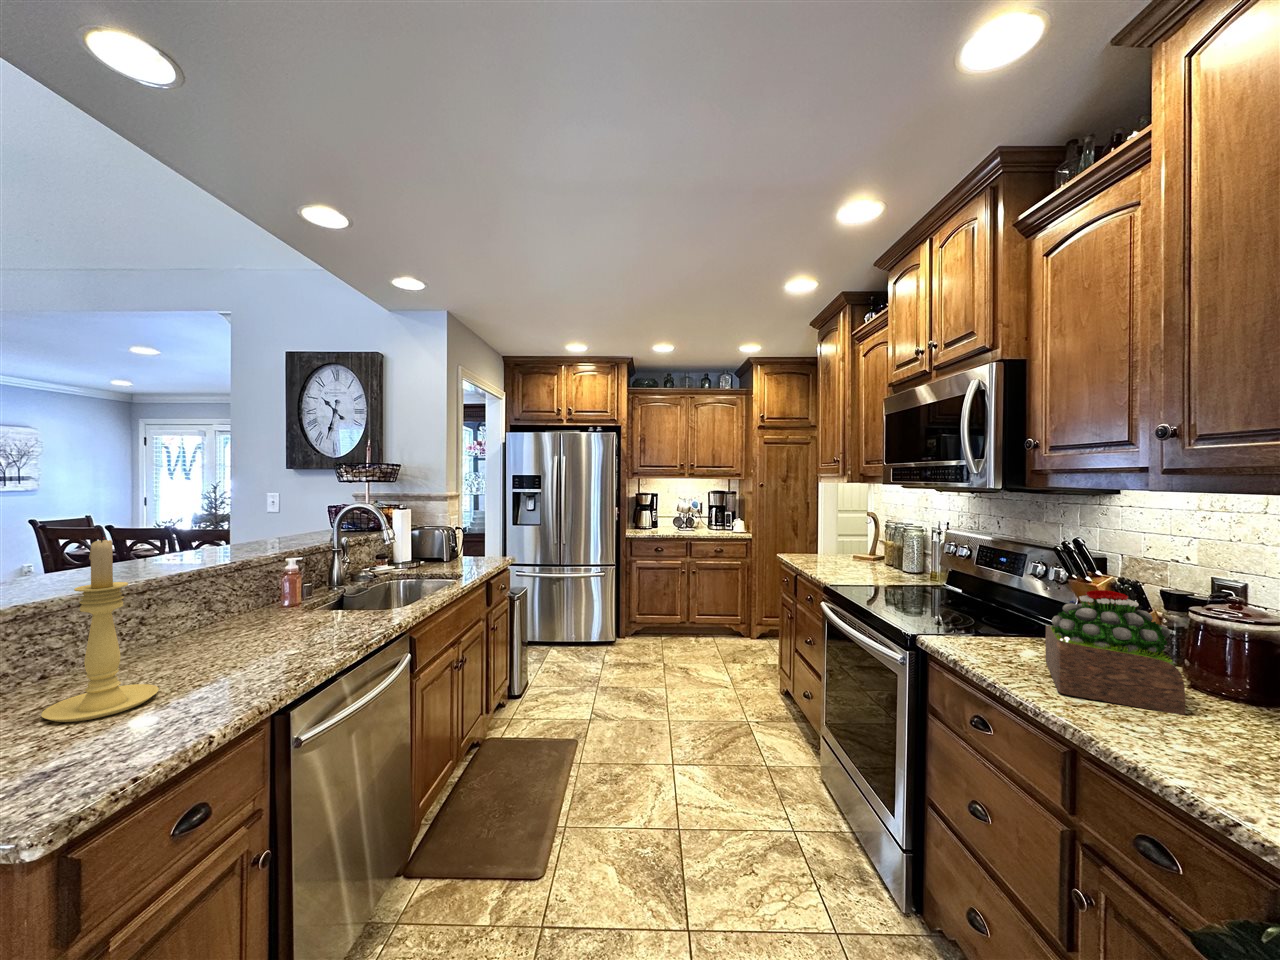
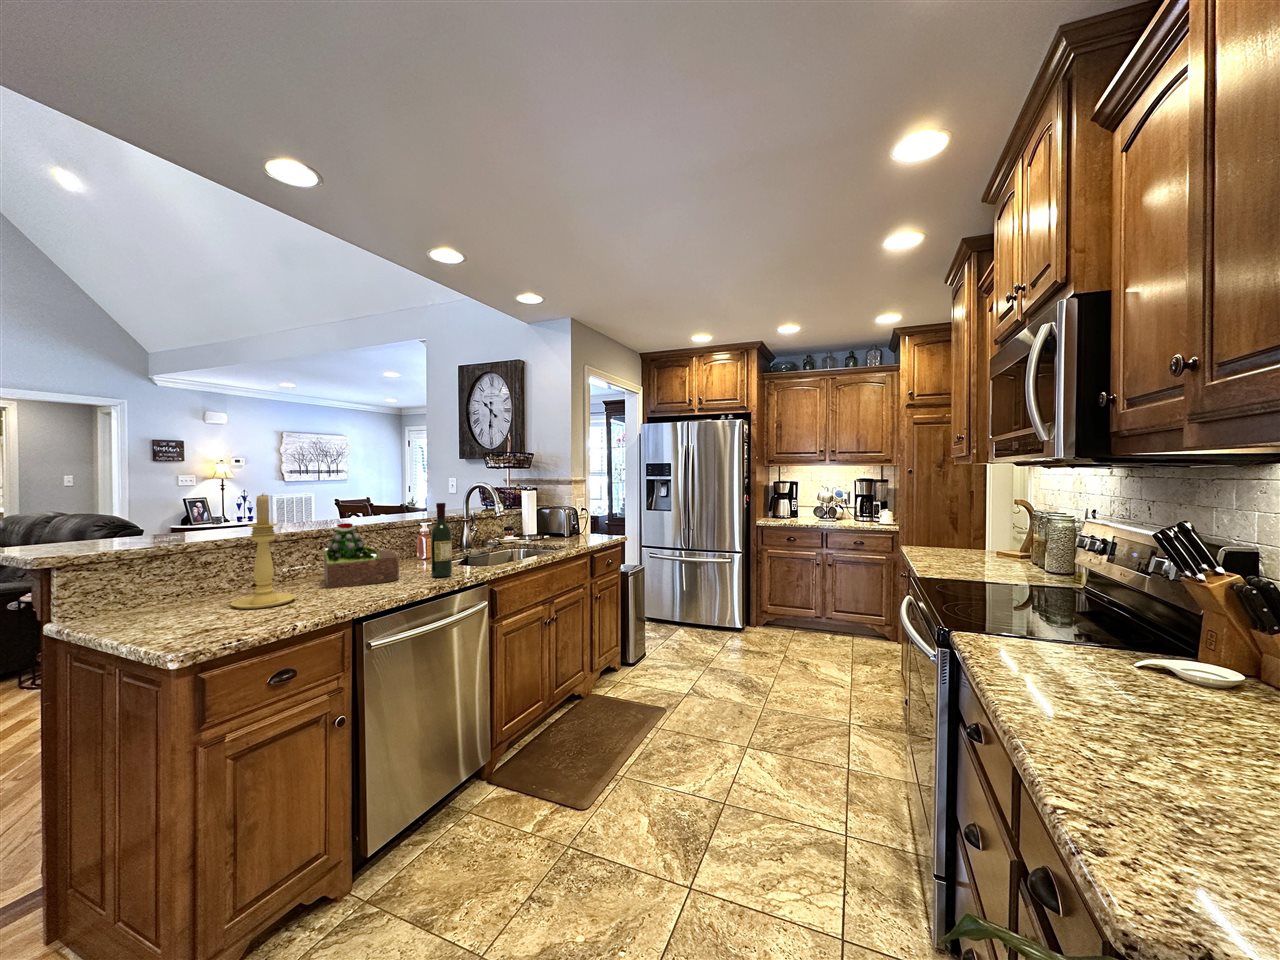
wine bottle: none [332,535,360,631] -> present [431,503,452,577]
succulent plant: present [1045,590,1185,715] -> present [324,523,399,589]

